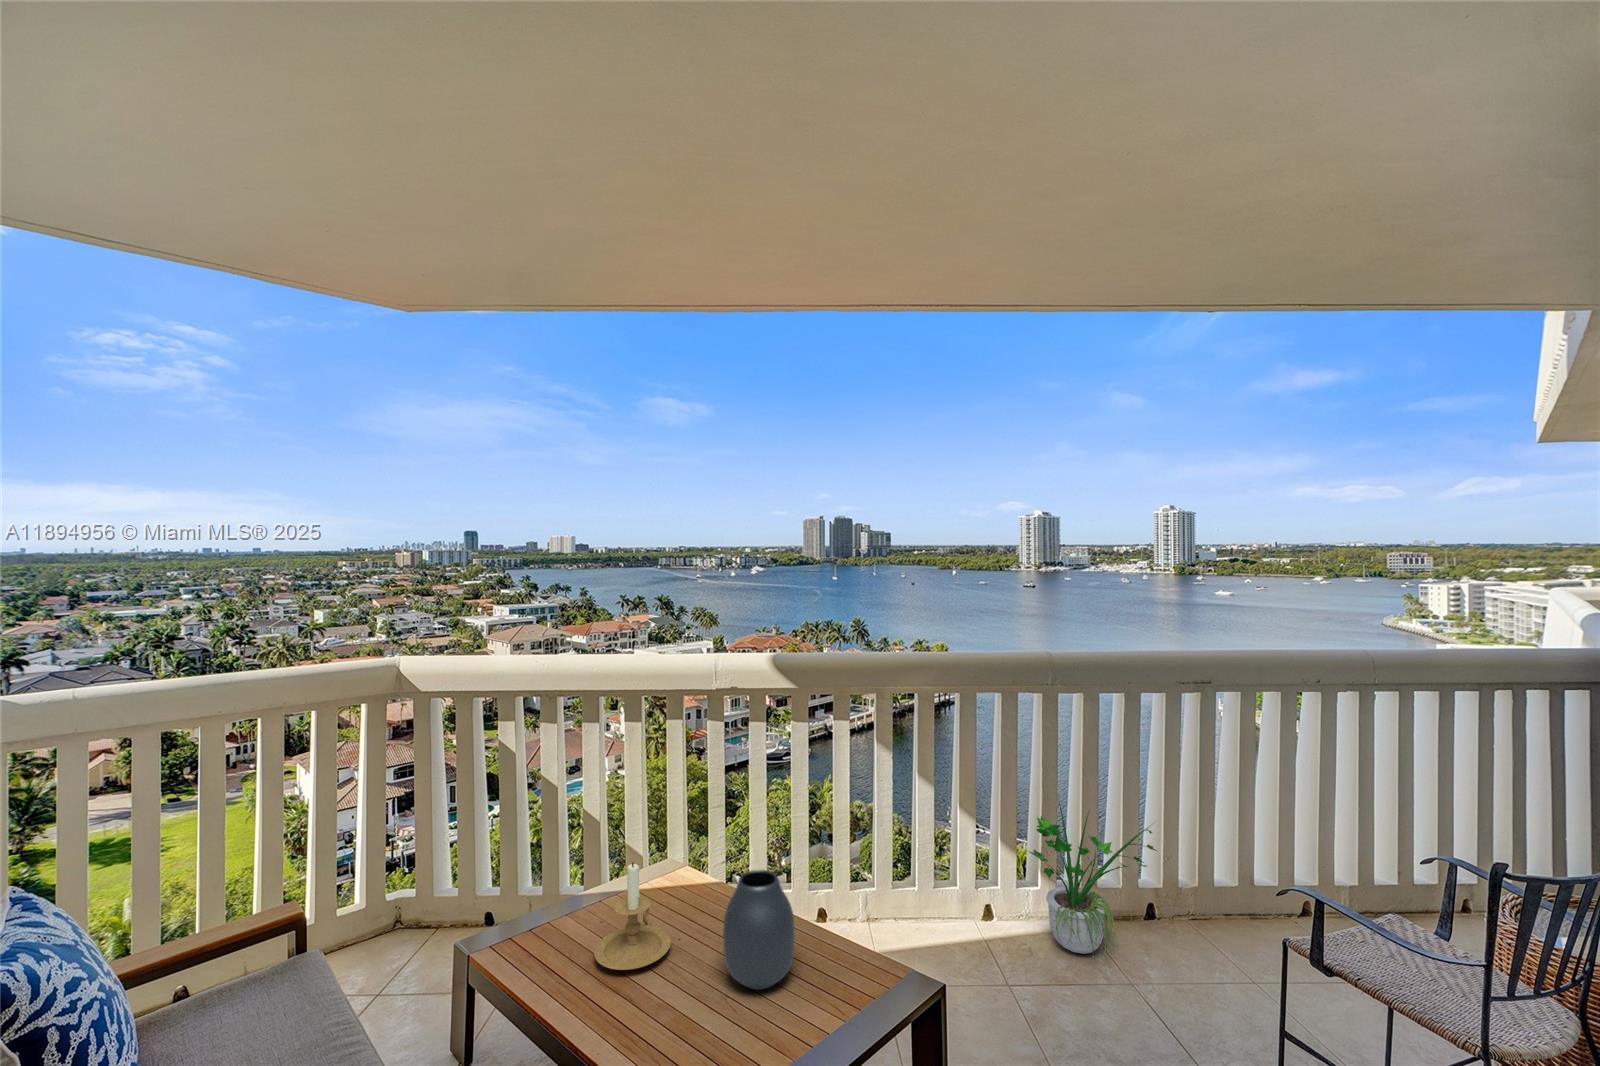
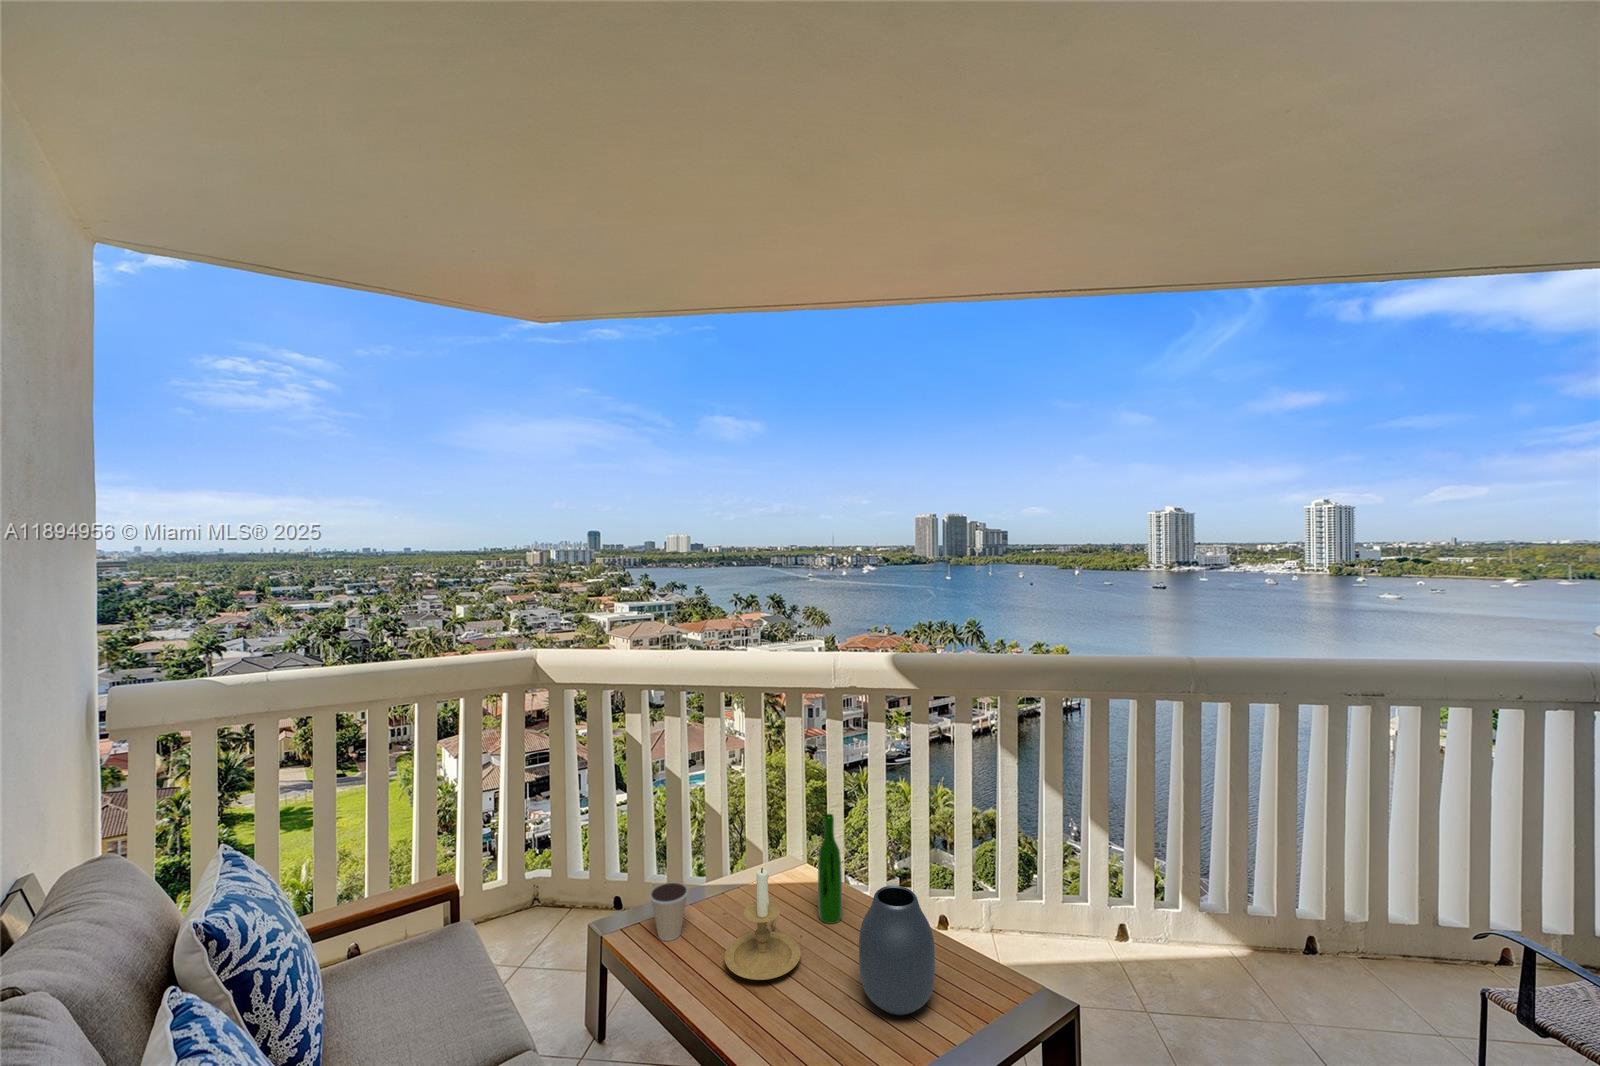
potted plant: present [1028,798,1157,954] -> none [1168,806,1325,996]
wine bottle: none [693,808,716,915] -> present [818,814,842,924]
coffee cup: none [520,885,561,943] -> present [650,883,688,941]

